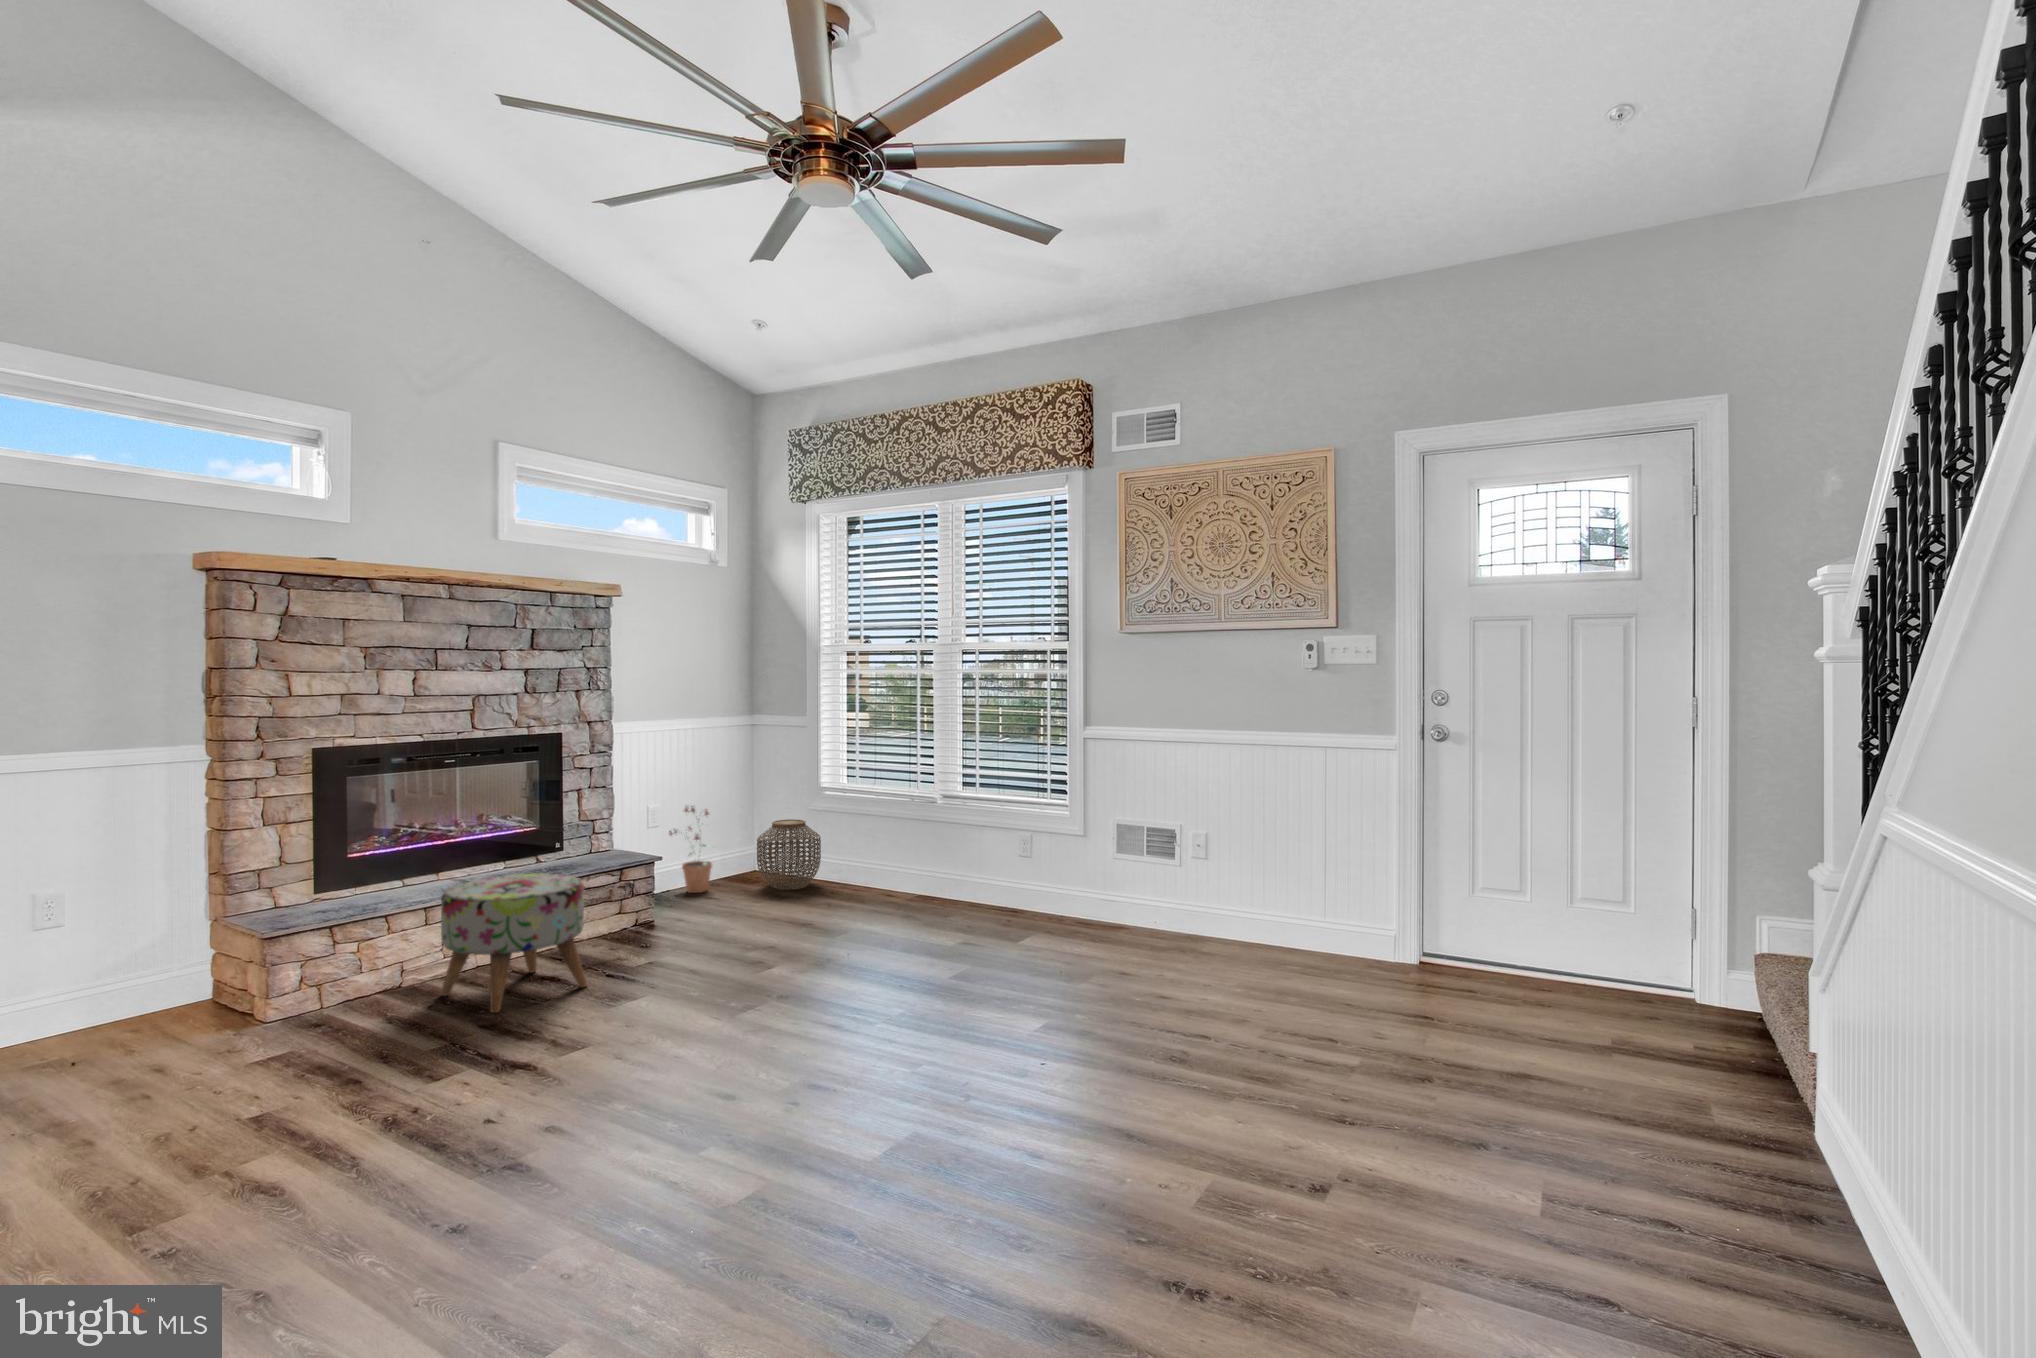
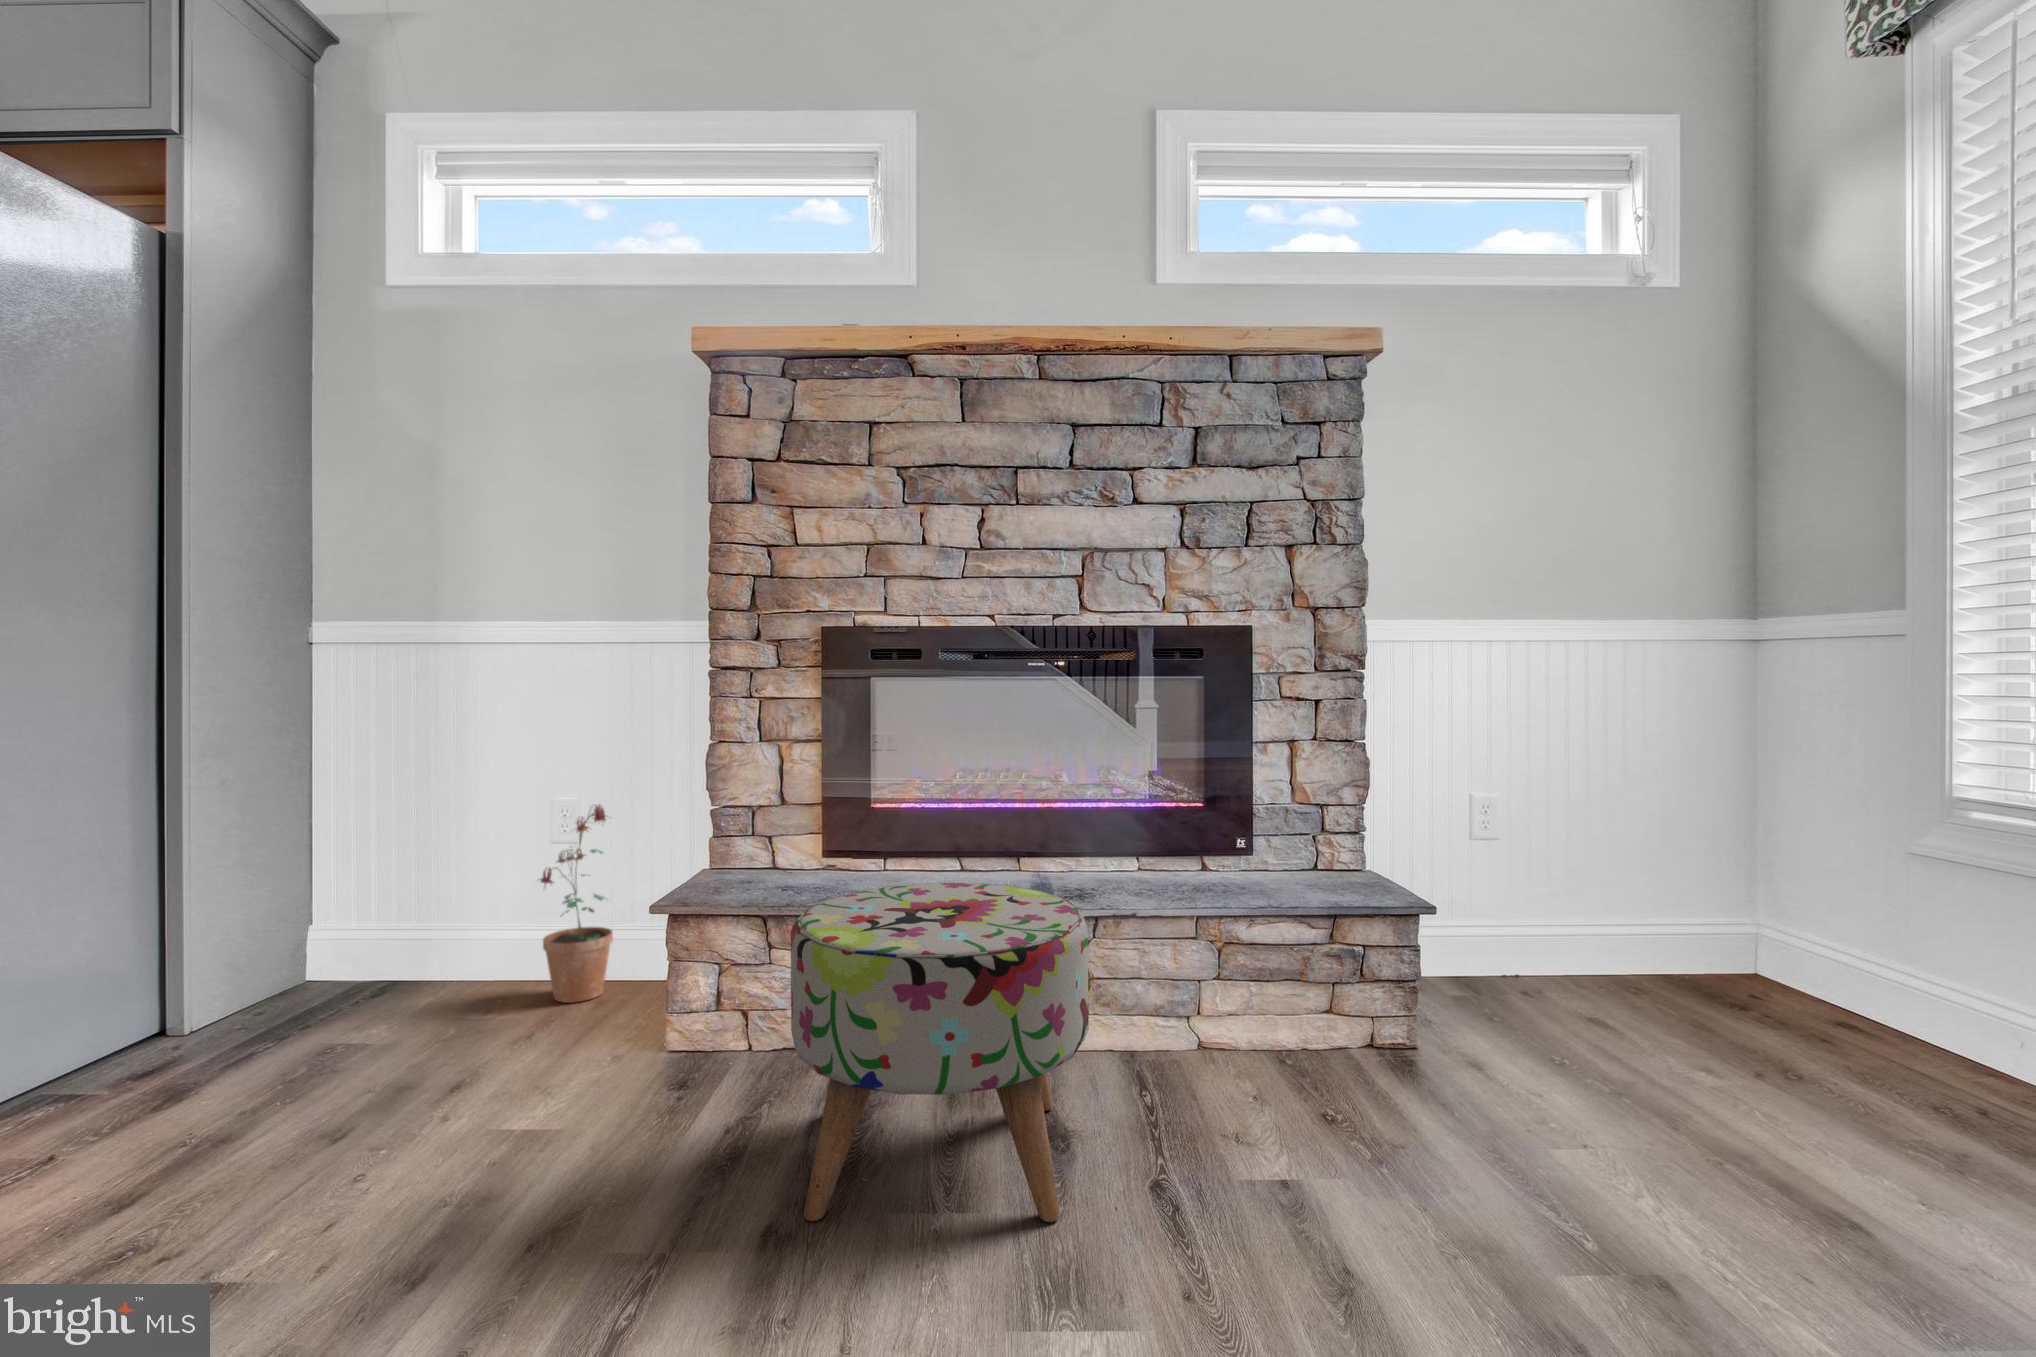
potted plant: present [669,806,712,893] -> present [540,805,613,1003]
woven basket: present [757,819,821,890] -> none [1732,863,1951,1059]

